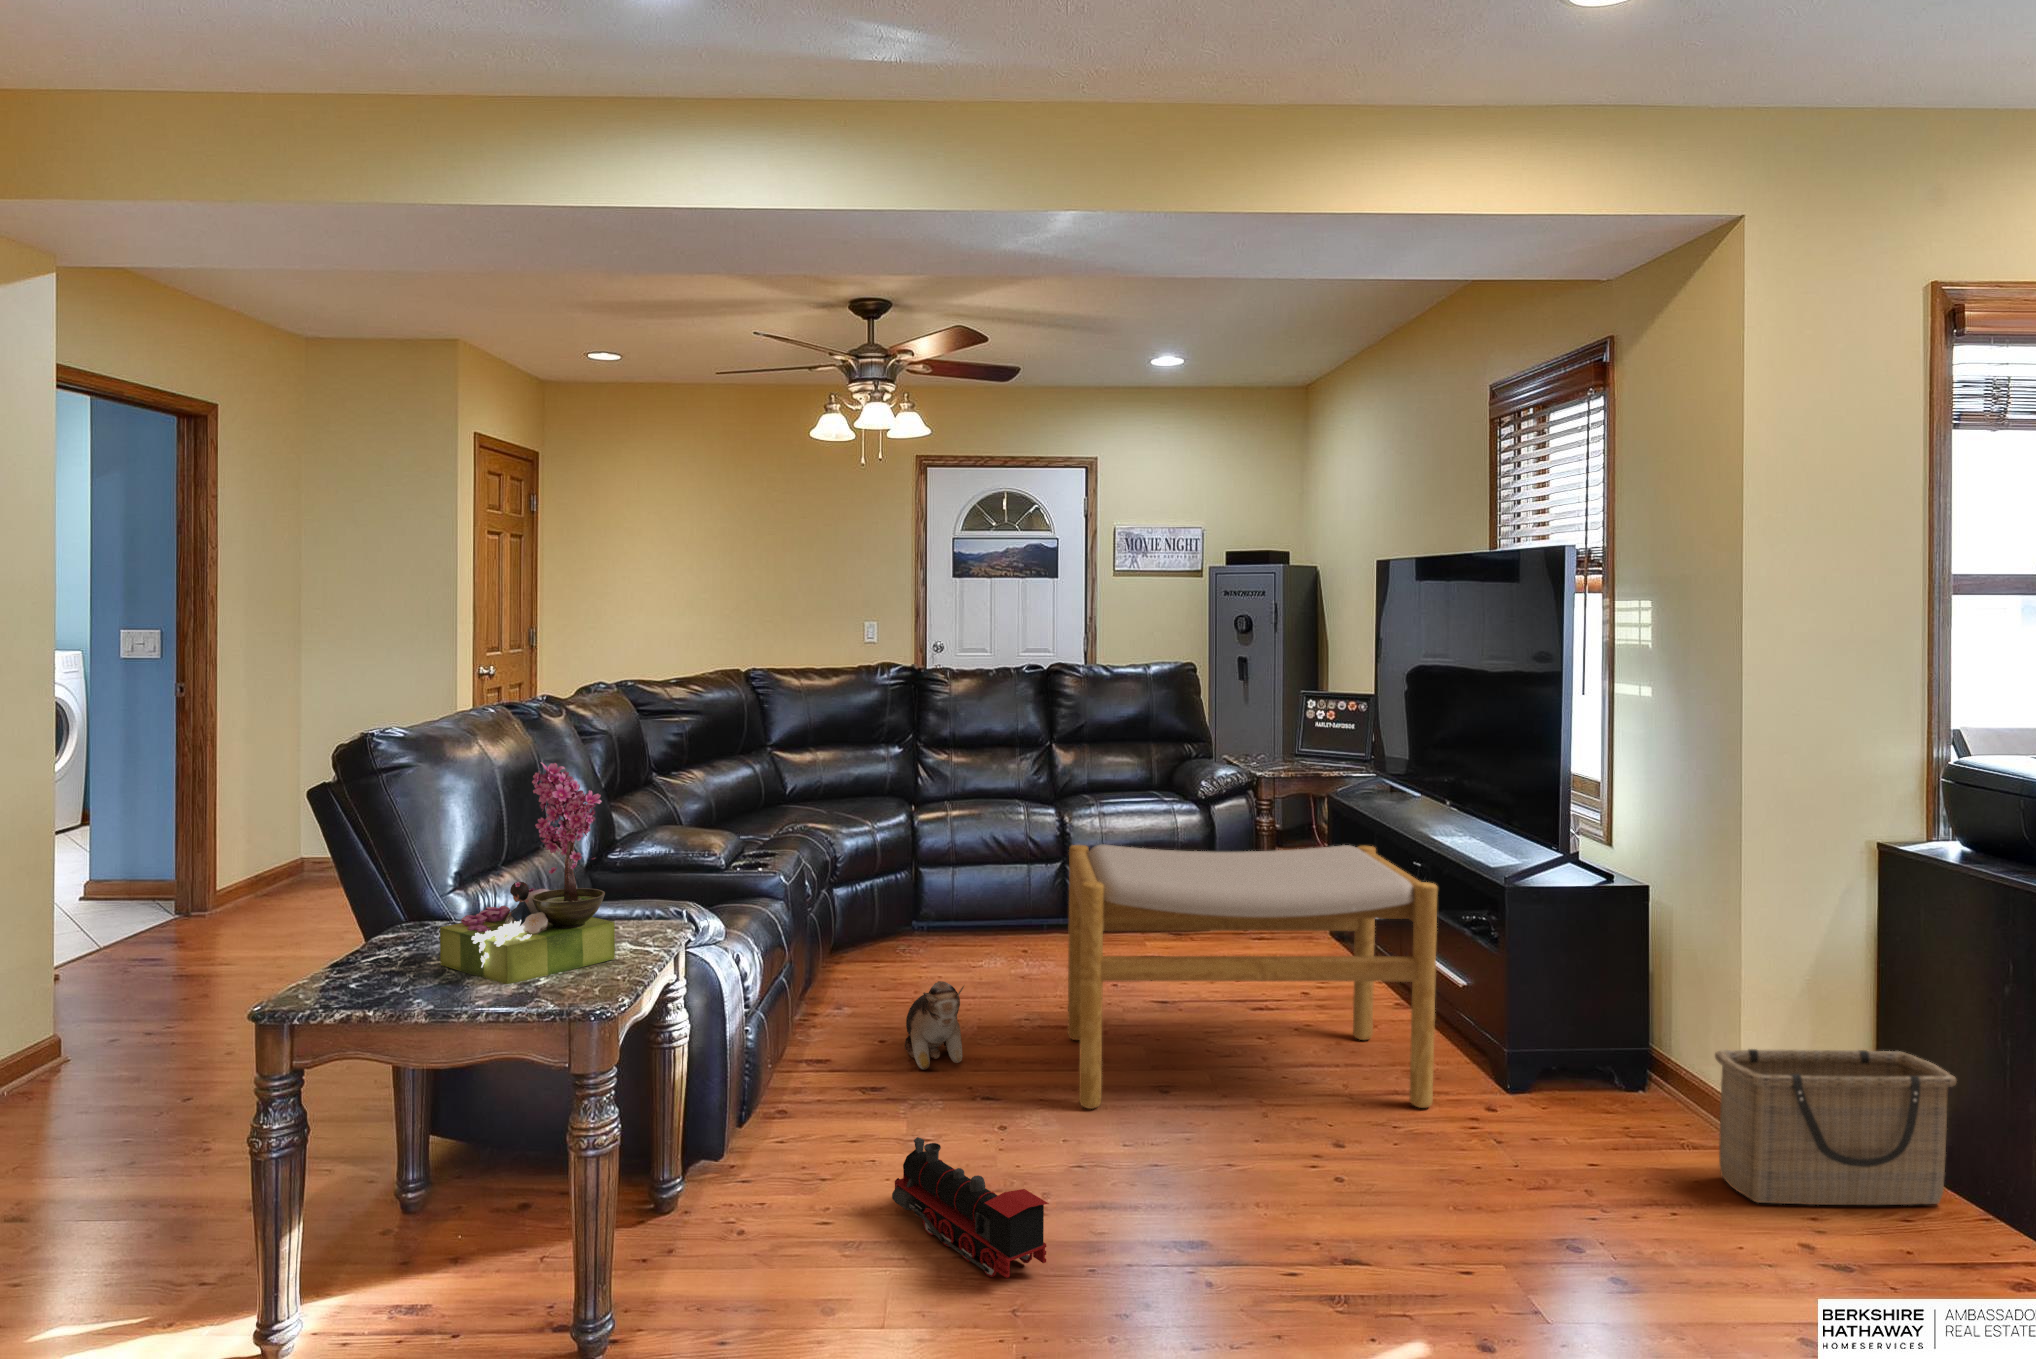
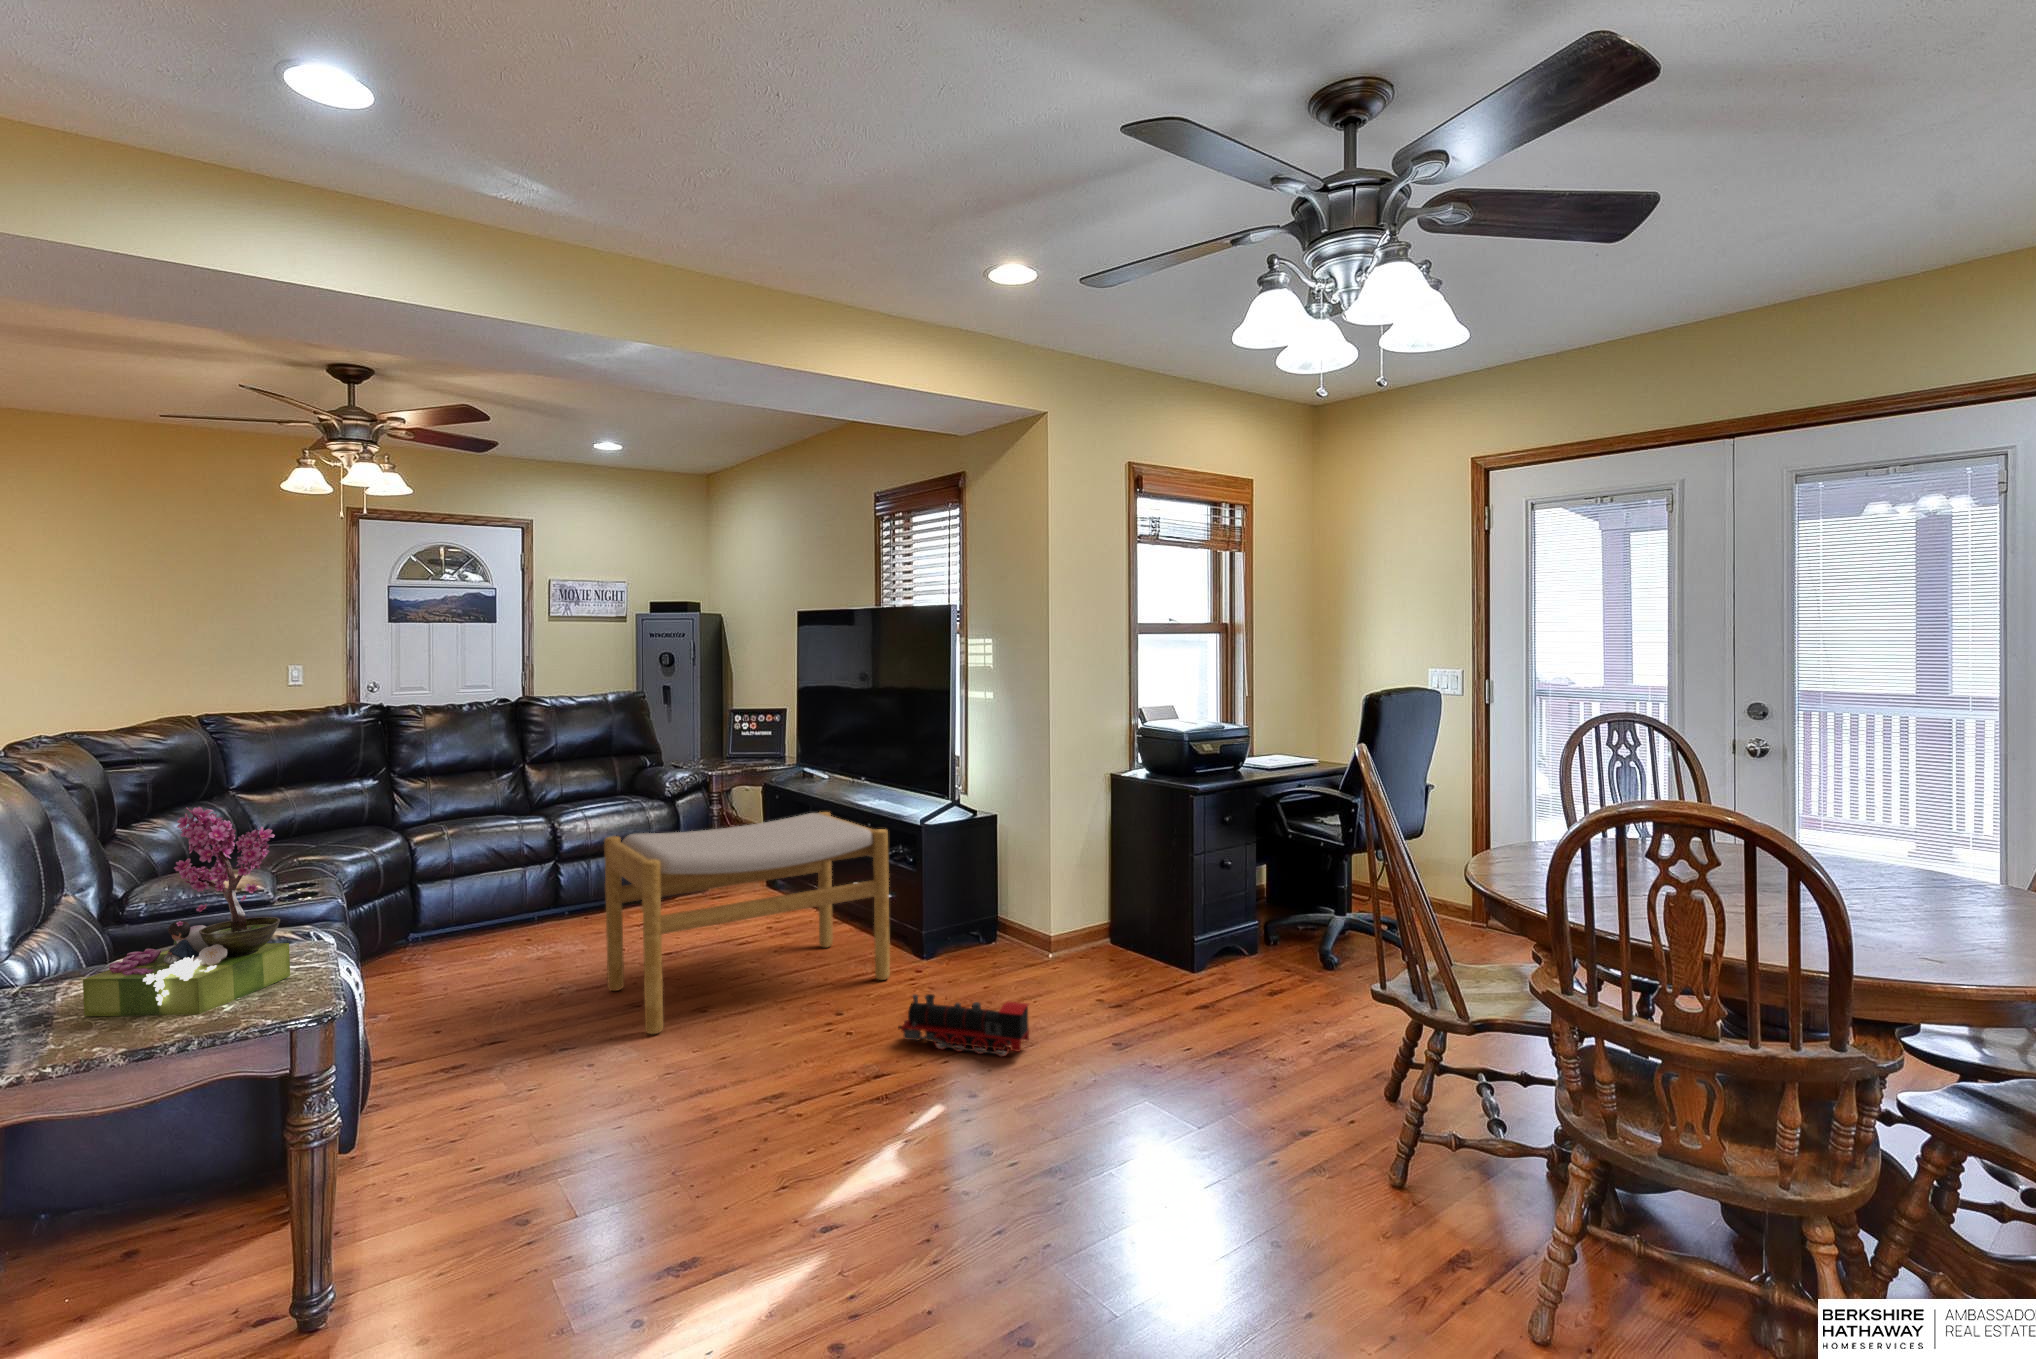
plush toy: present [905,981,964,1069] -> none [464,961,533,1040]
basket: present [1715,1049,1957,1205] -> none [1053,888,1163,987]
toy train: present [892,1137,1049,1278] -> present [898,994,1029,1056]

